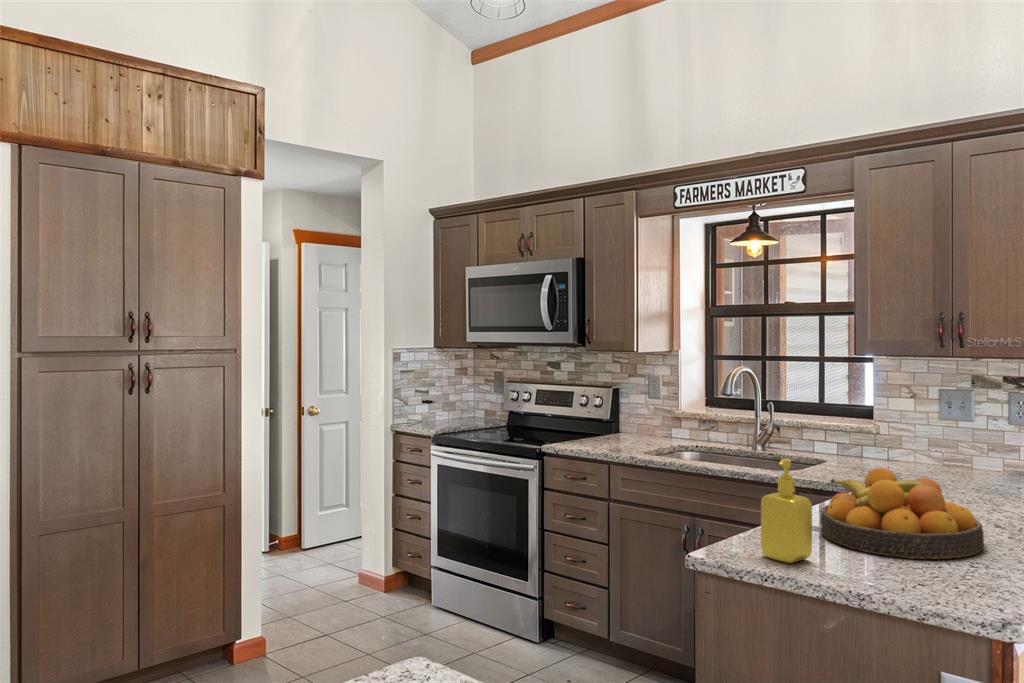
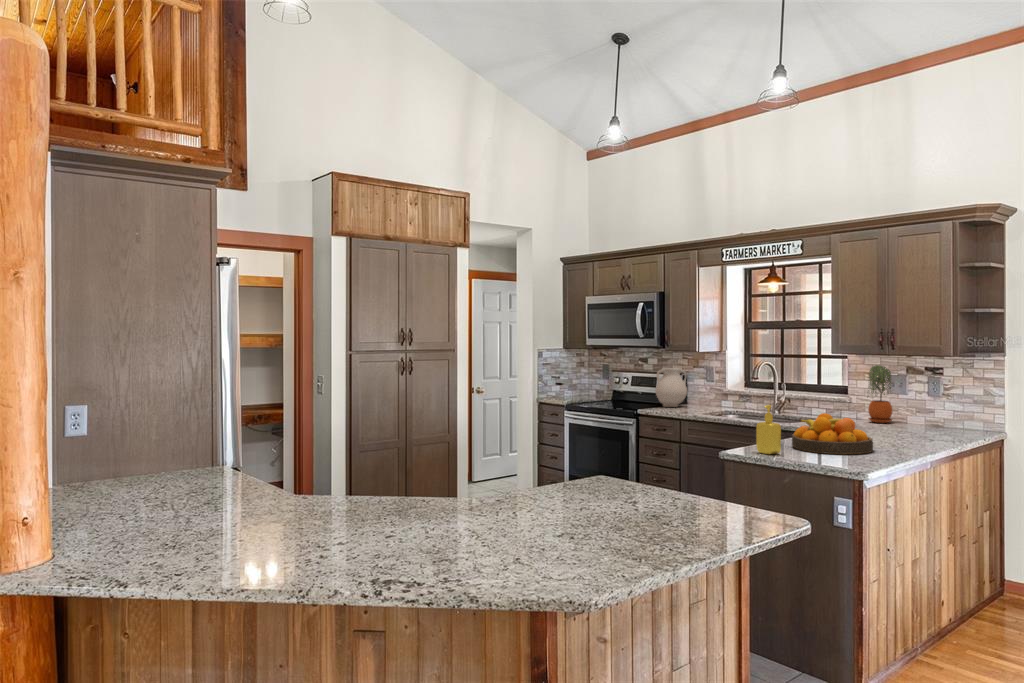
potted plant: none [908,372,950,468] -> present [868,365,892,423]
vase: none [571,378,619,438] -> present [656,368,687,407]

